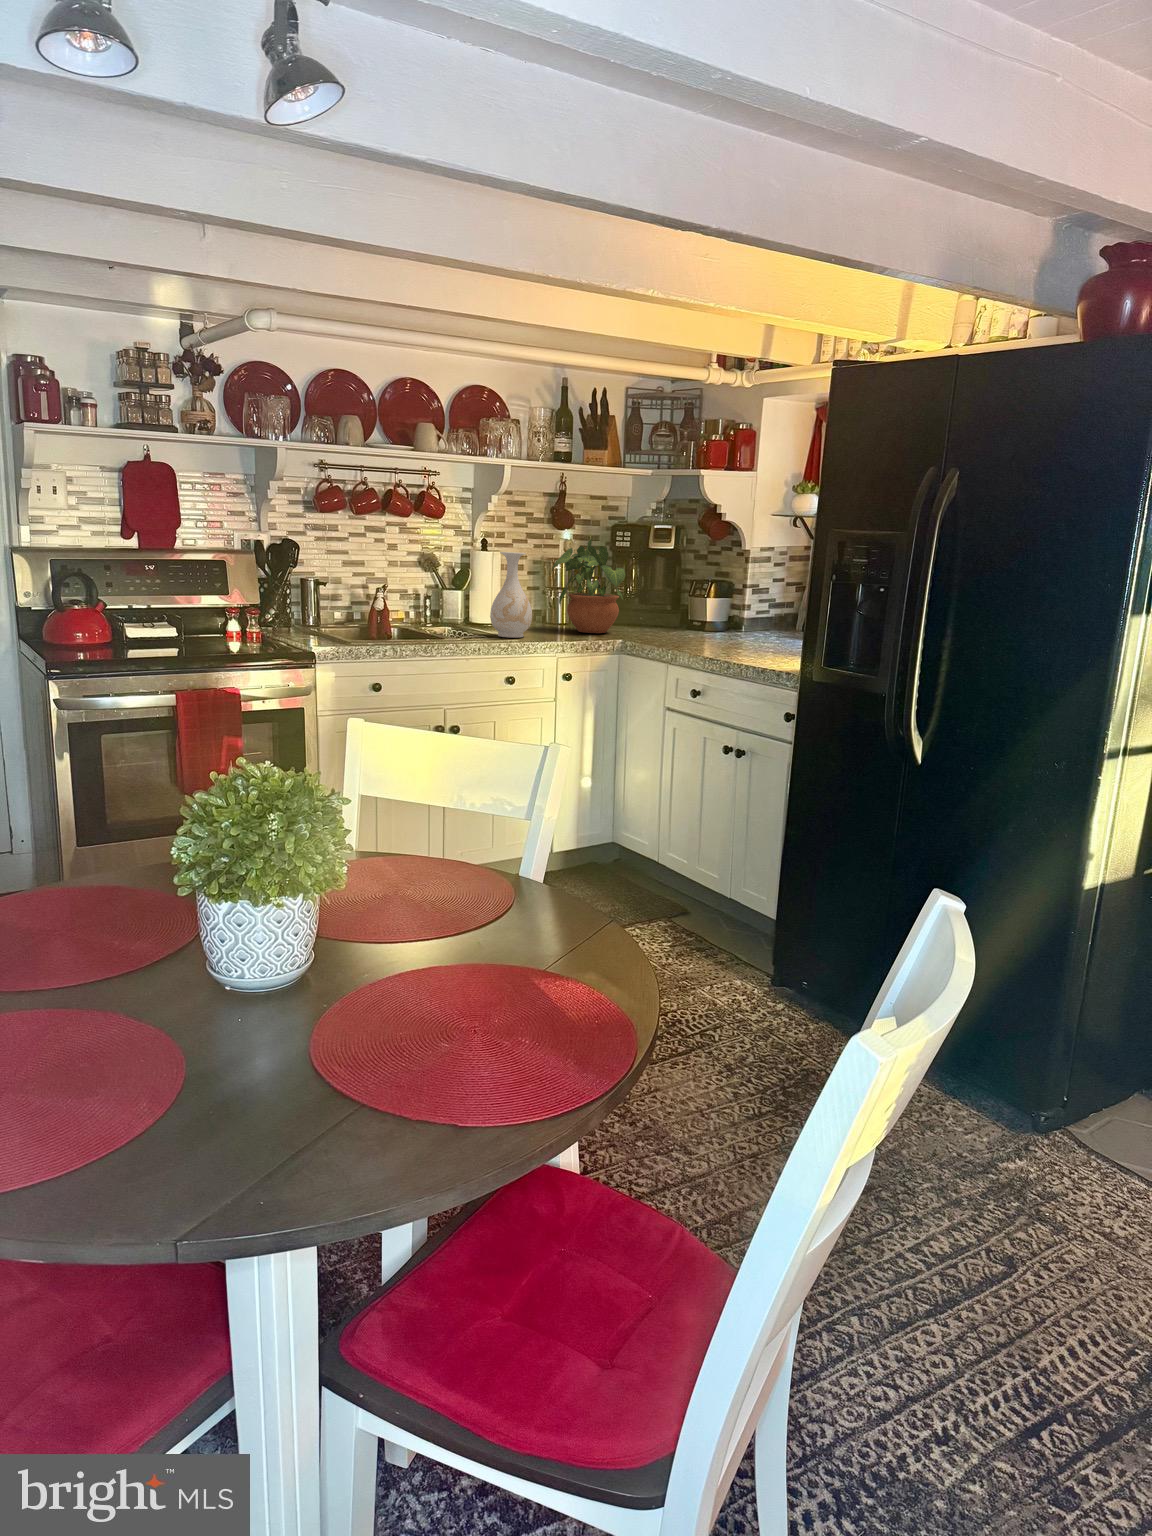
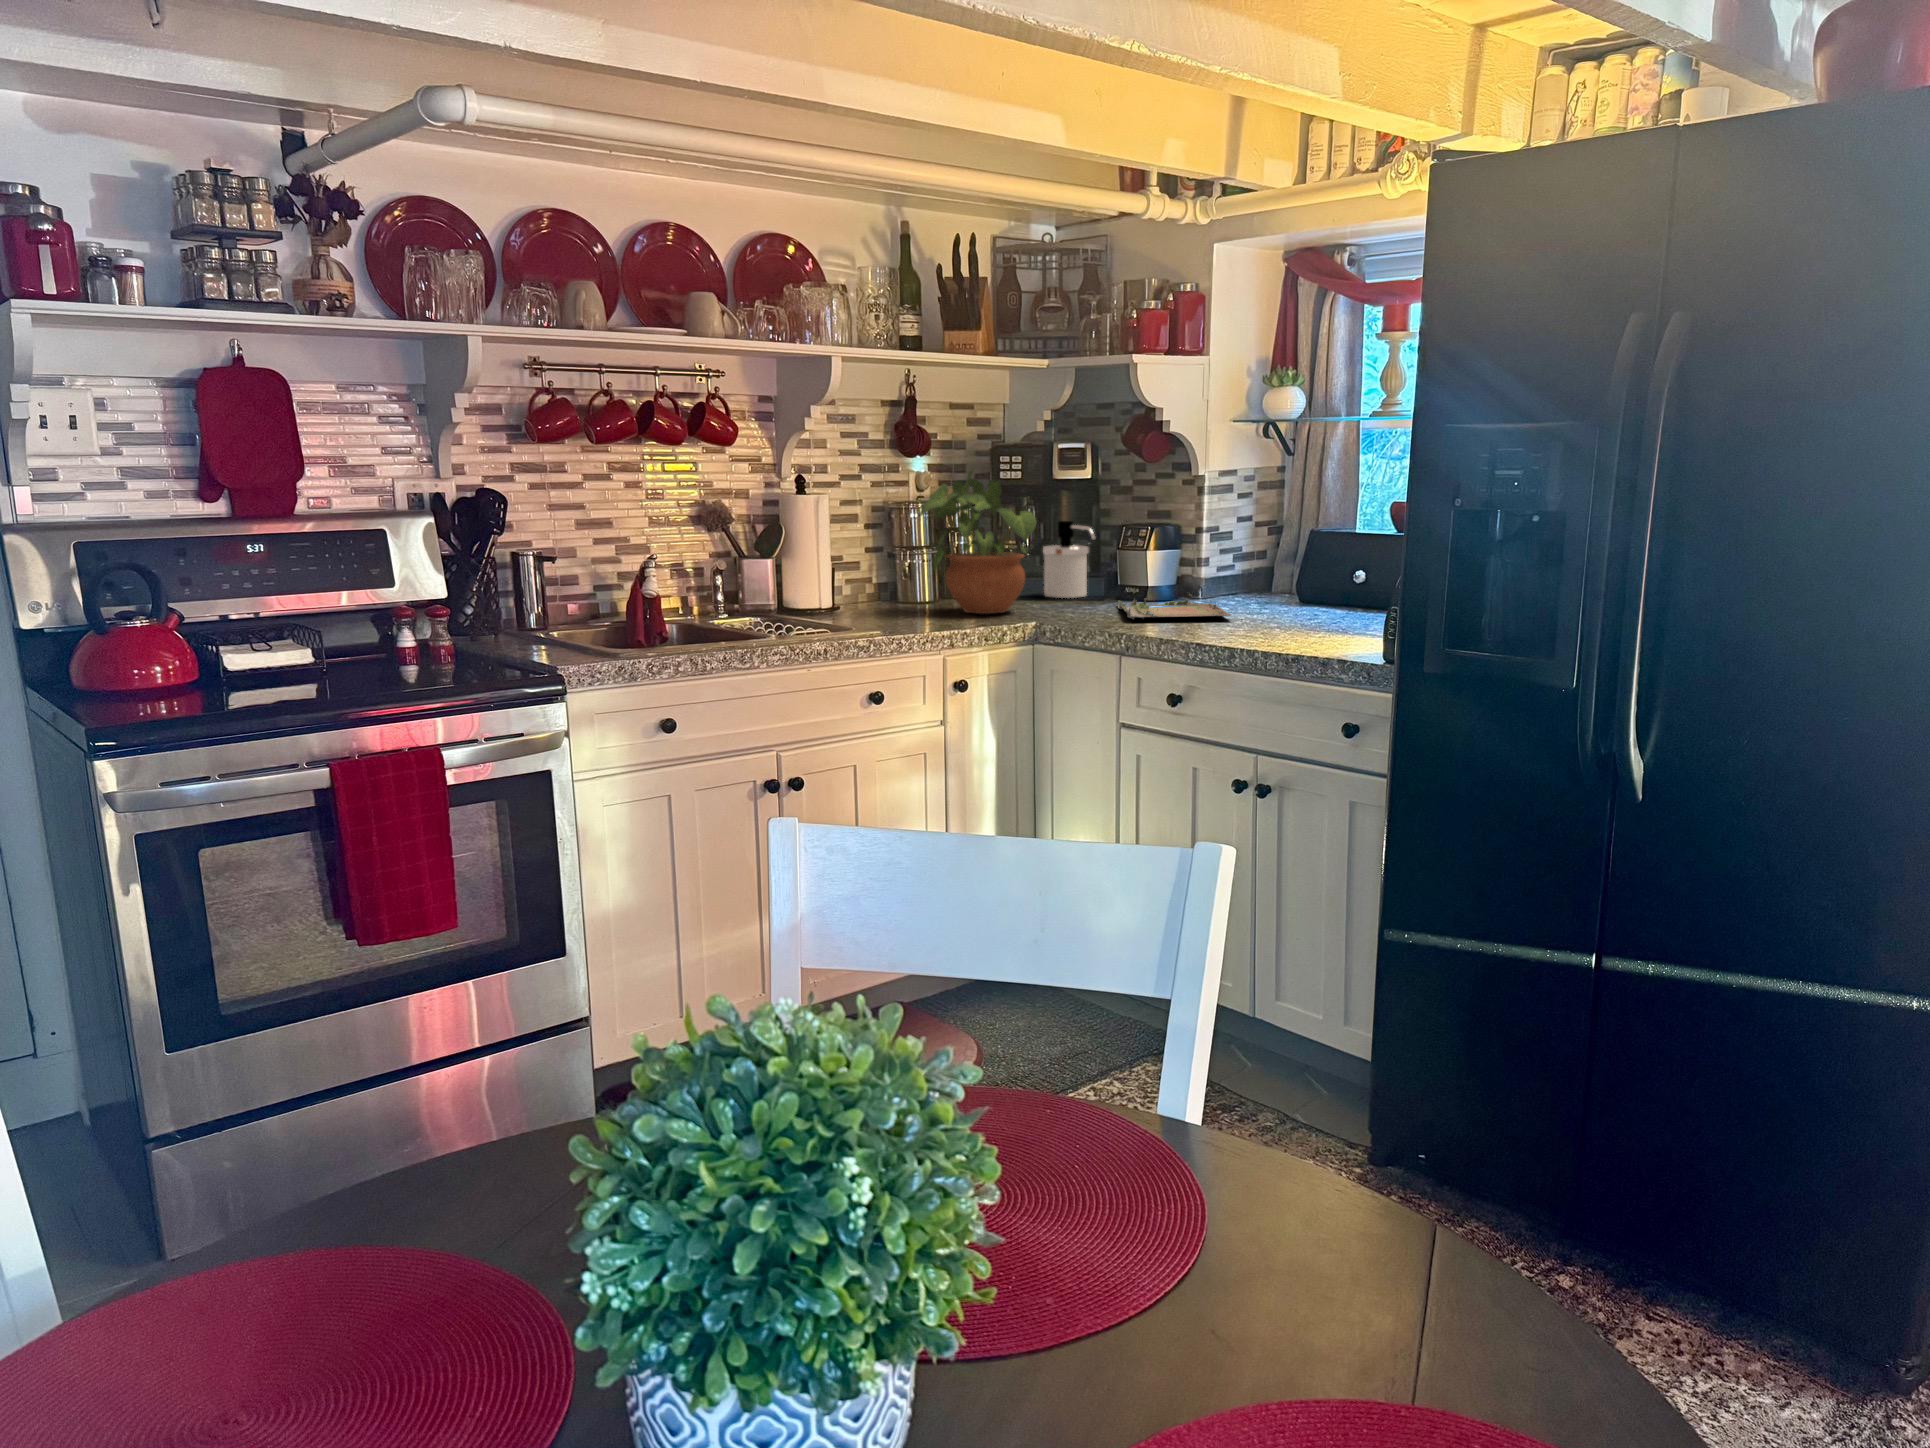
vase: present [490,552,532,638] -> none [834,494,901,629]
soap dispenser: none [640,576,672,627] -> present [1043,521,1096,598]
tray: none [677,626,746,643] -> present [1118,594,1232,619]

